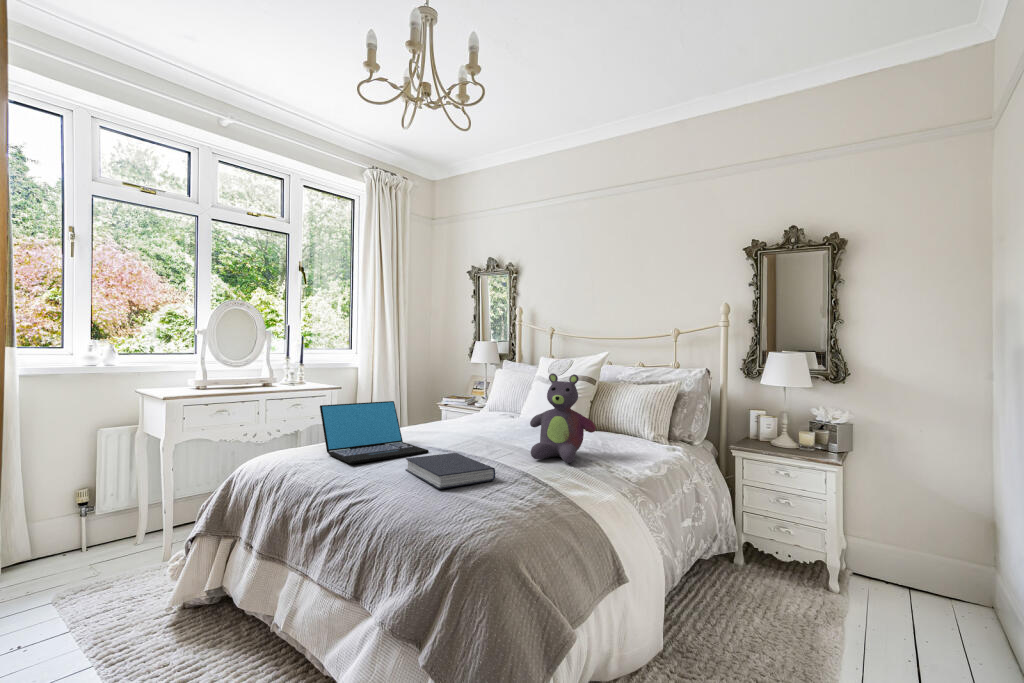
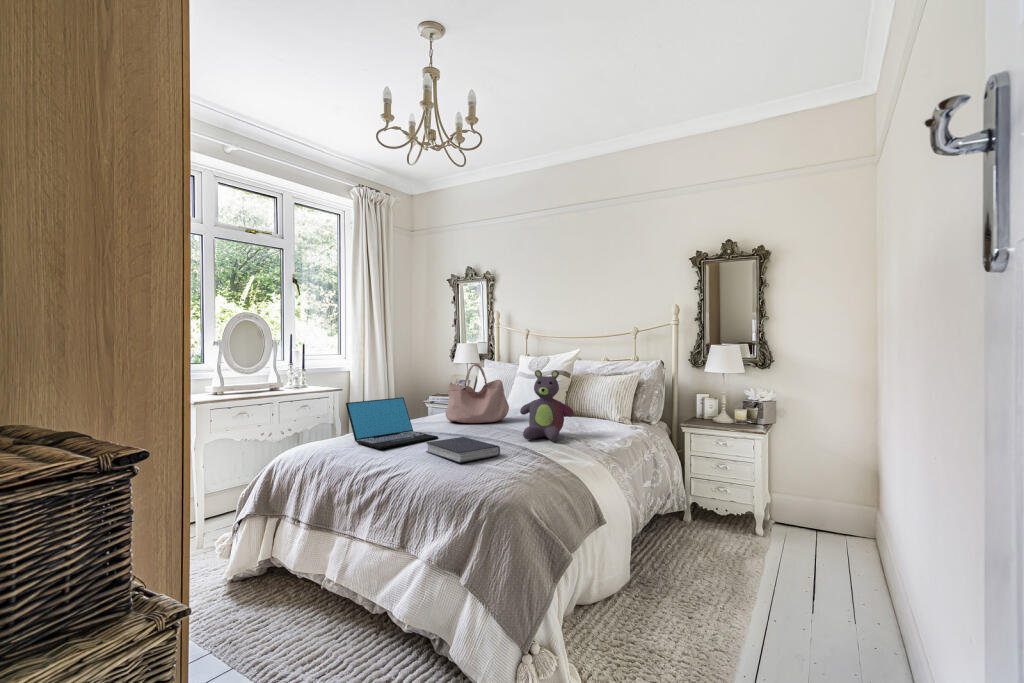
handbag: none [446,365,521,435] -> present [446,364,509,423]

